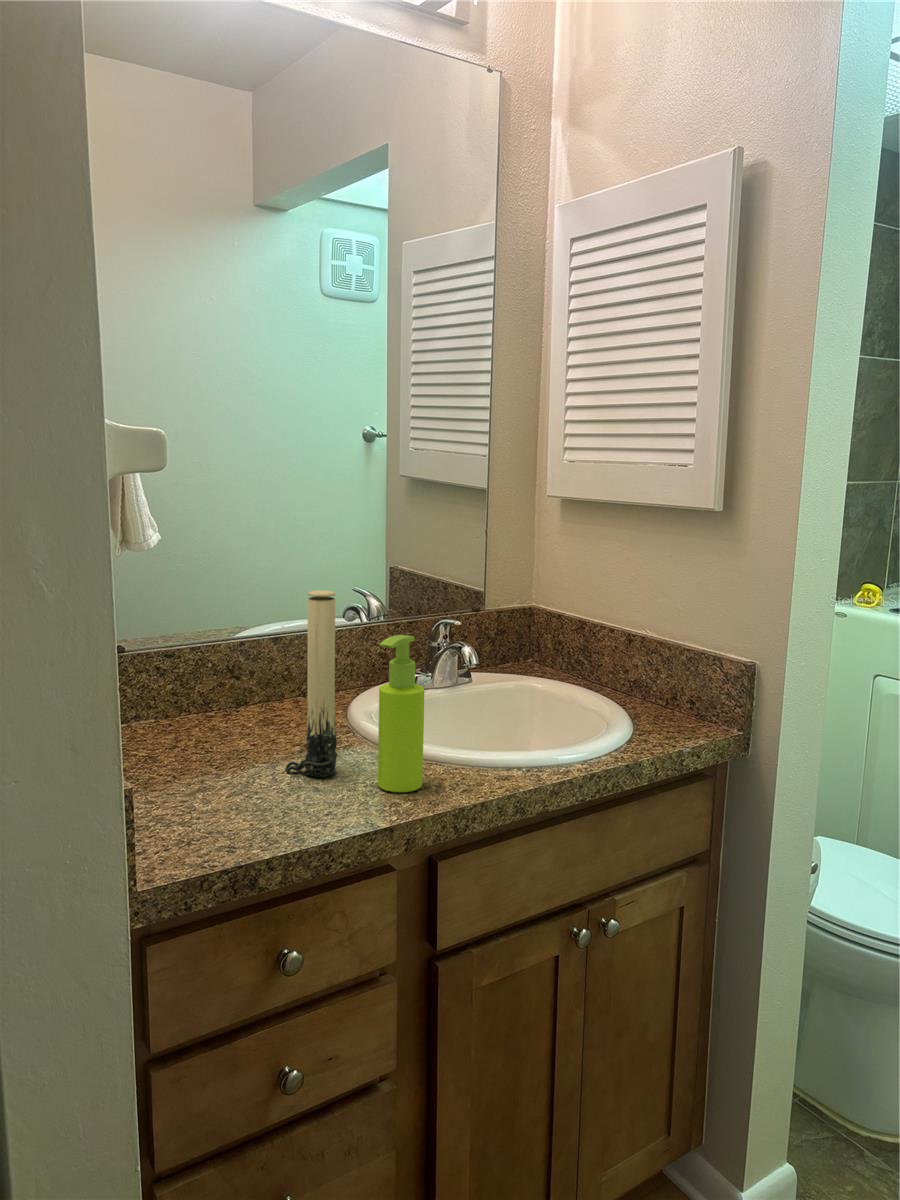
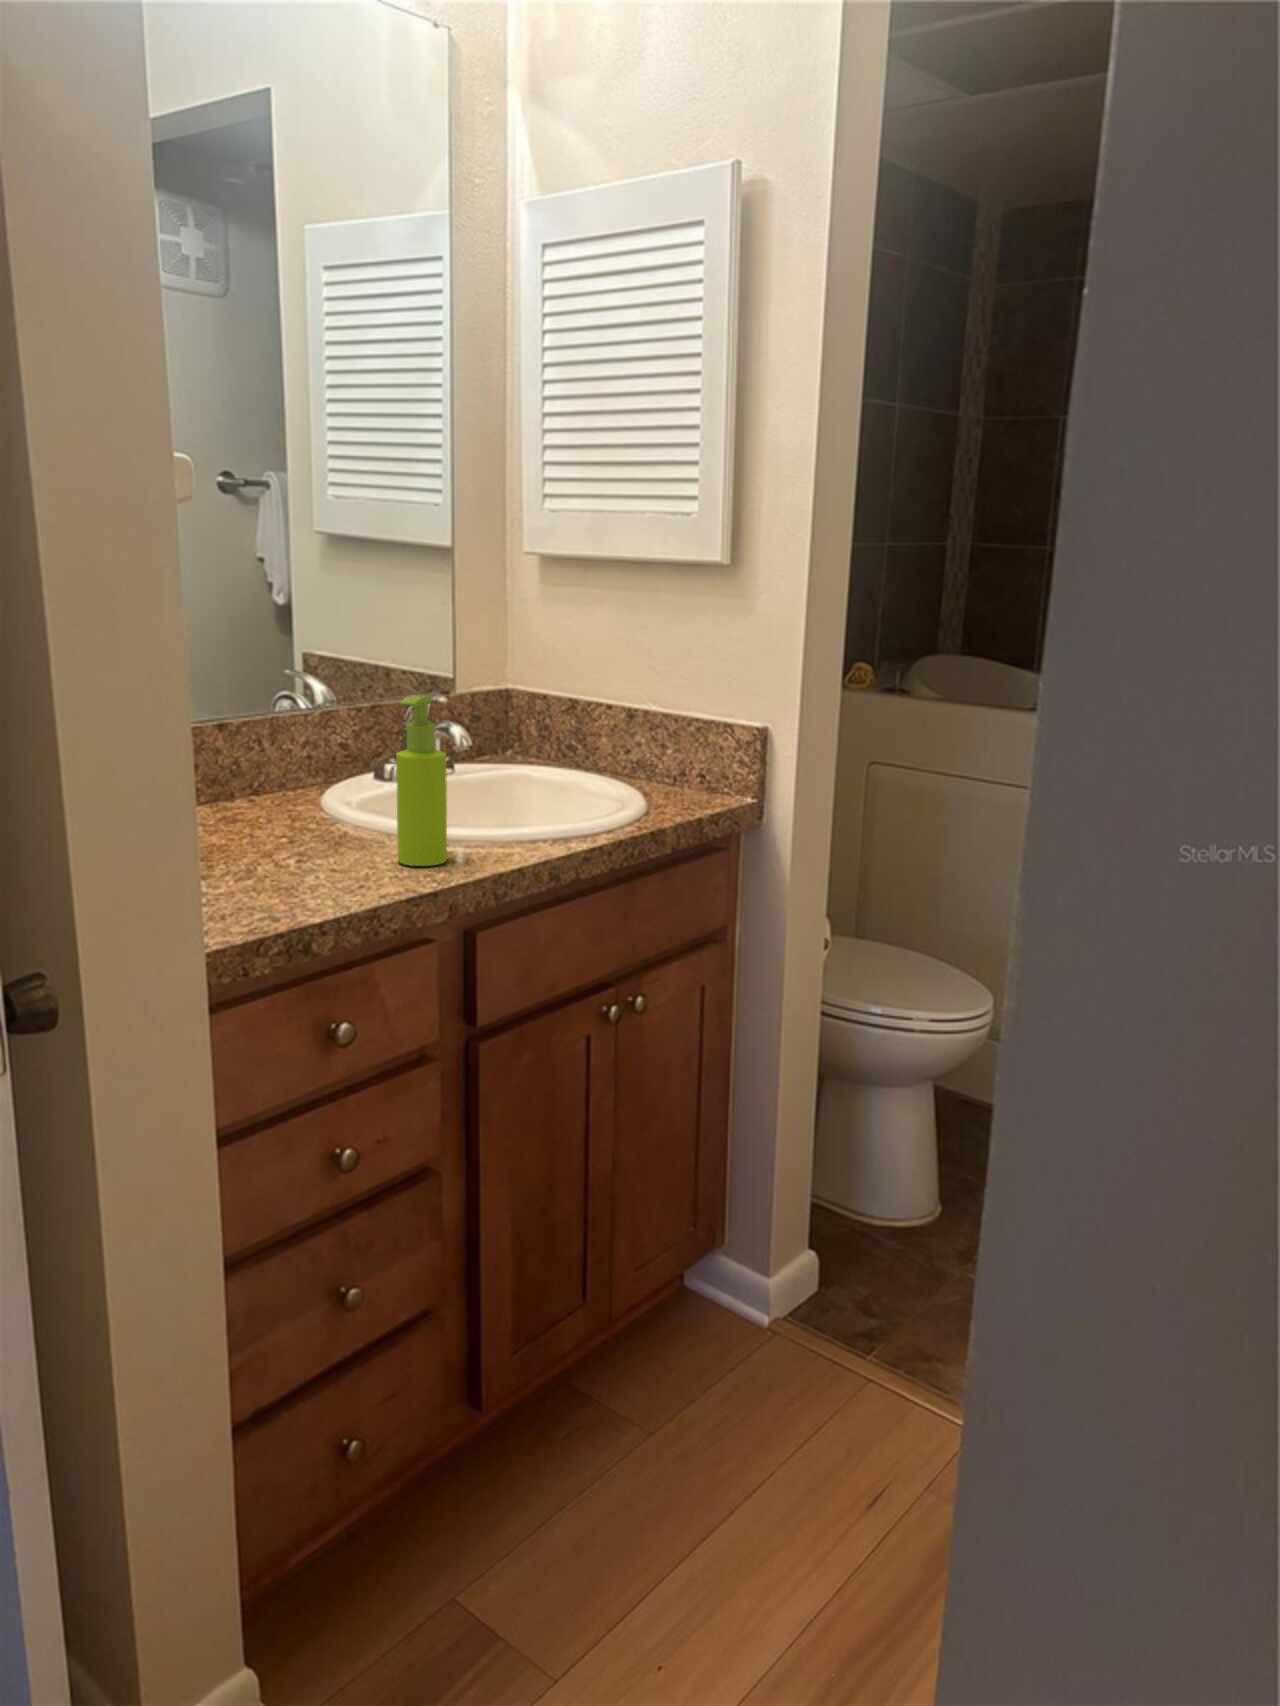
candle: present [285,590,337,777] -> none [285,650,346,860]

